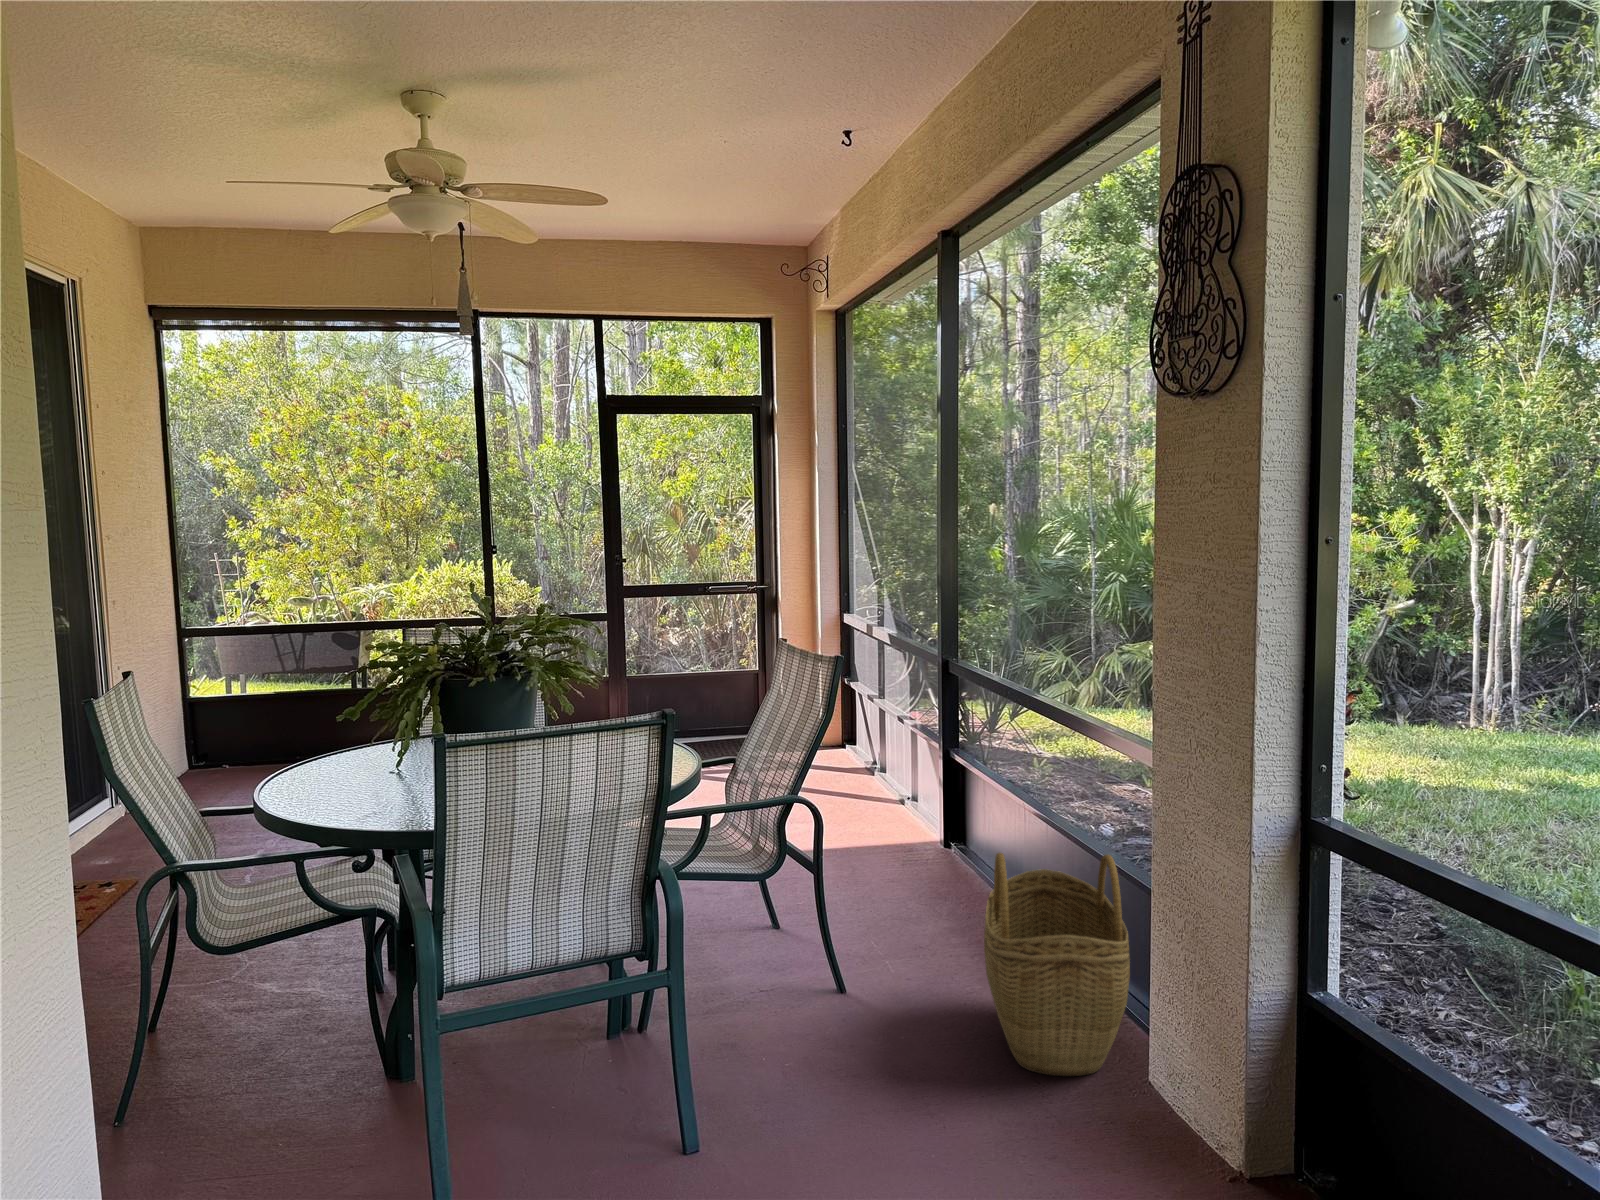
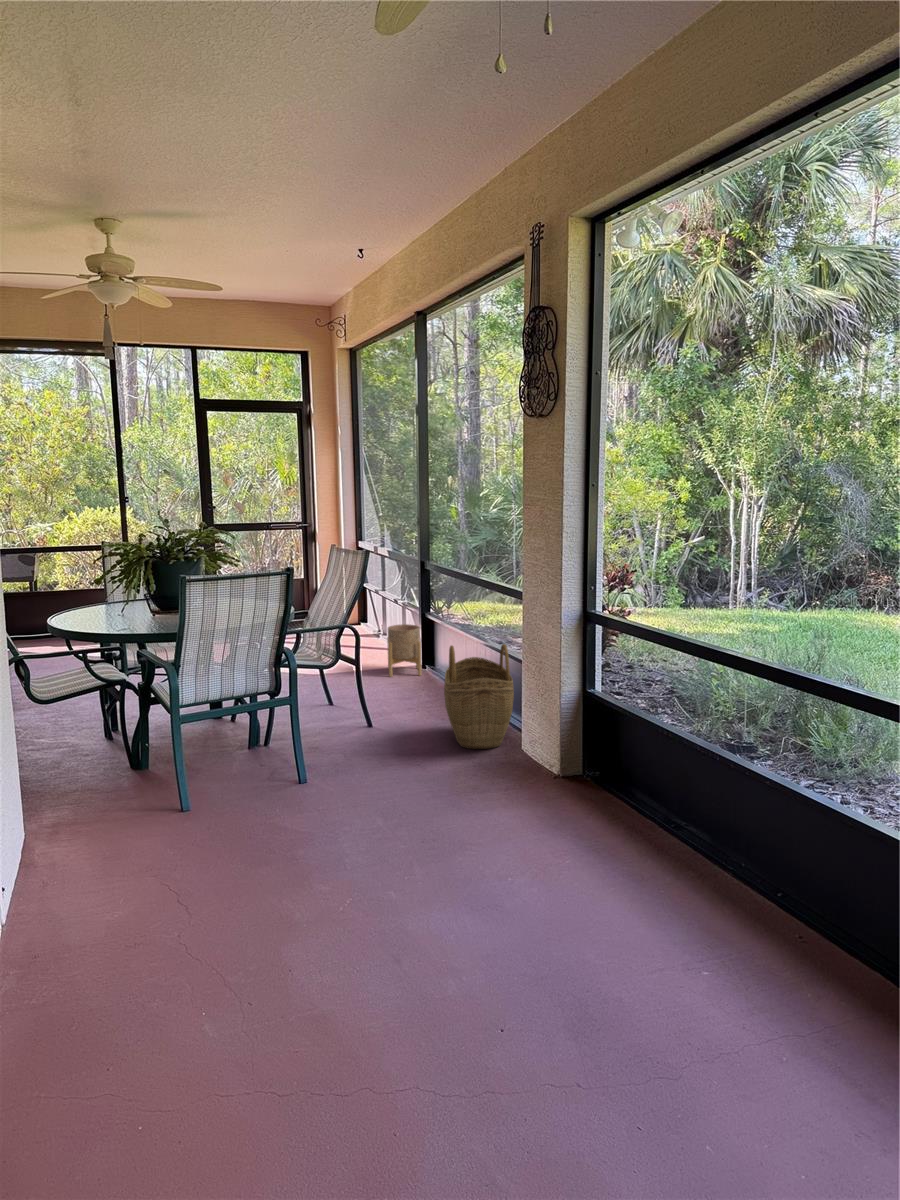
planter: none [883,769,942,865] -> present [387,624,422,677]

